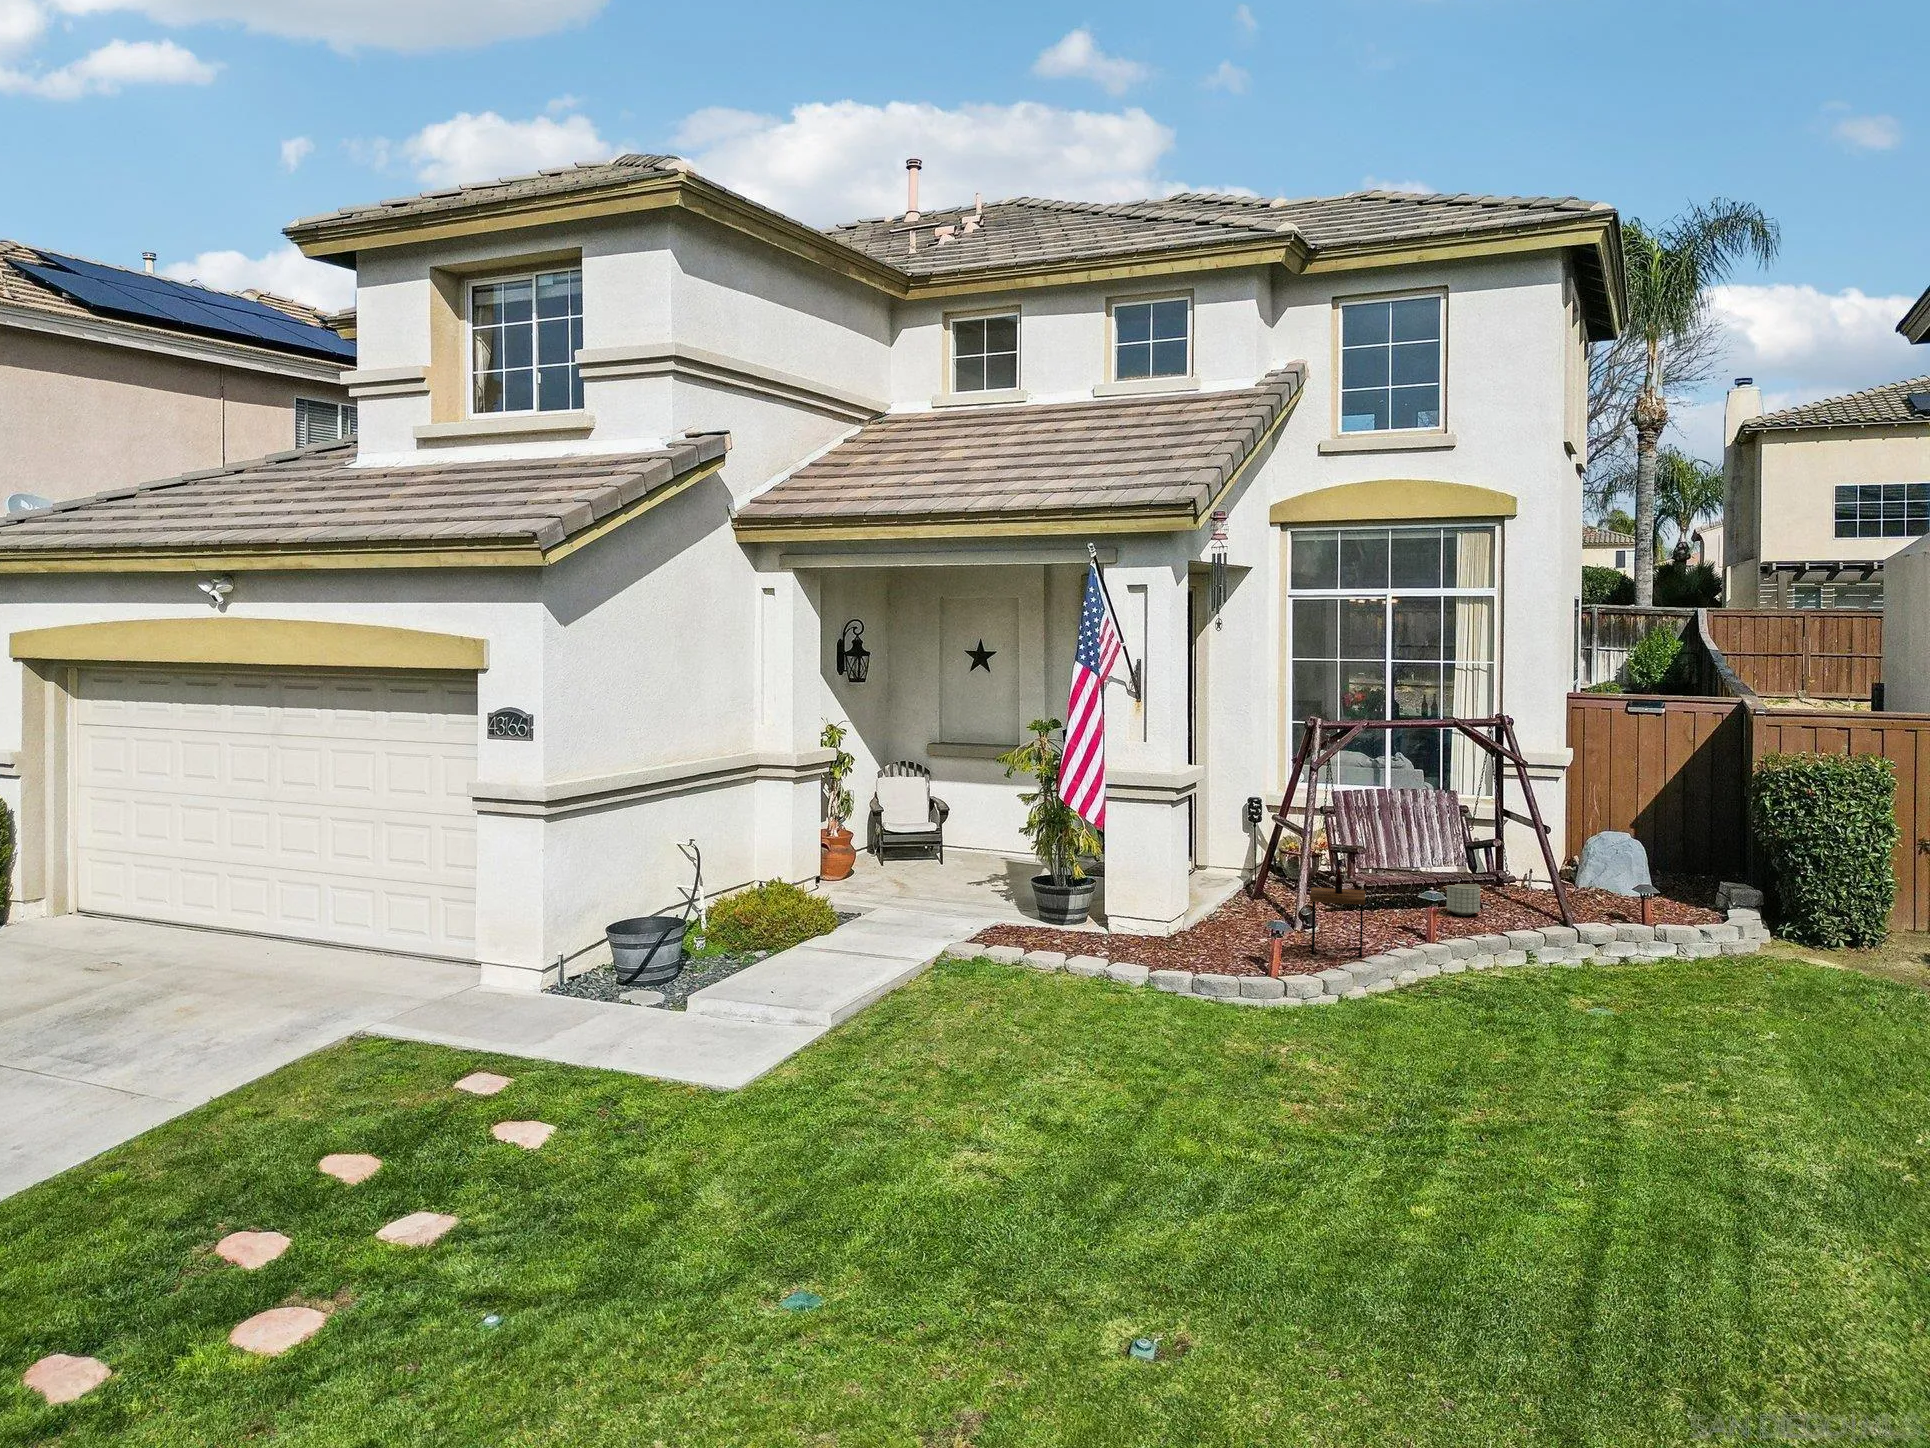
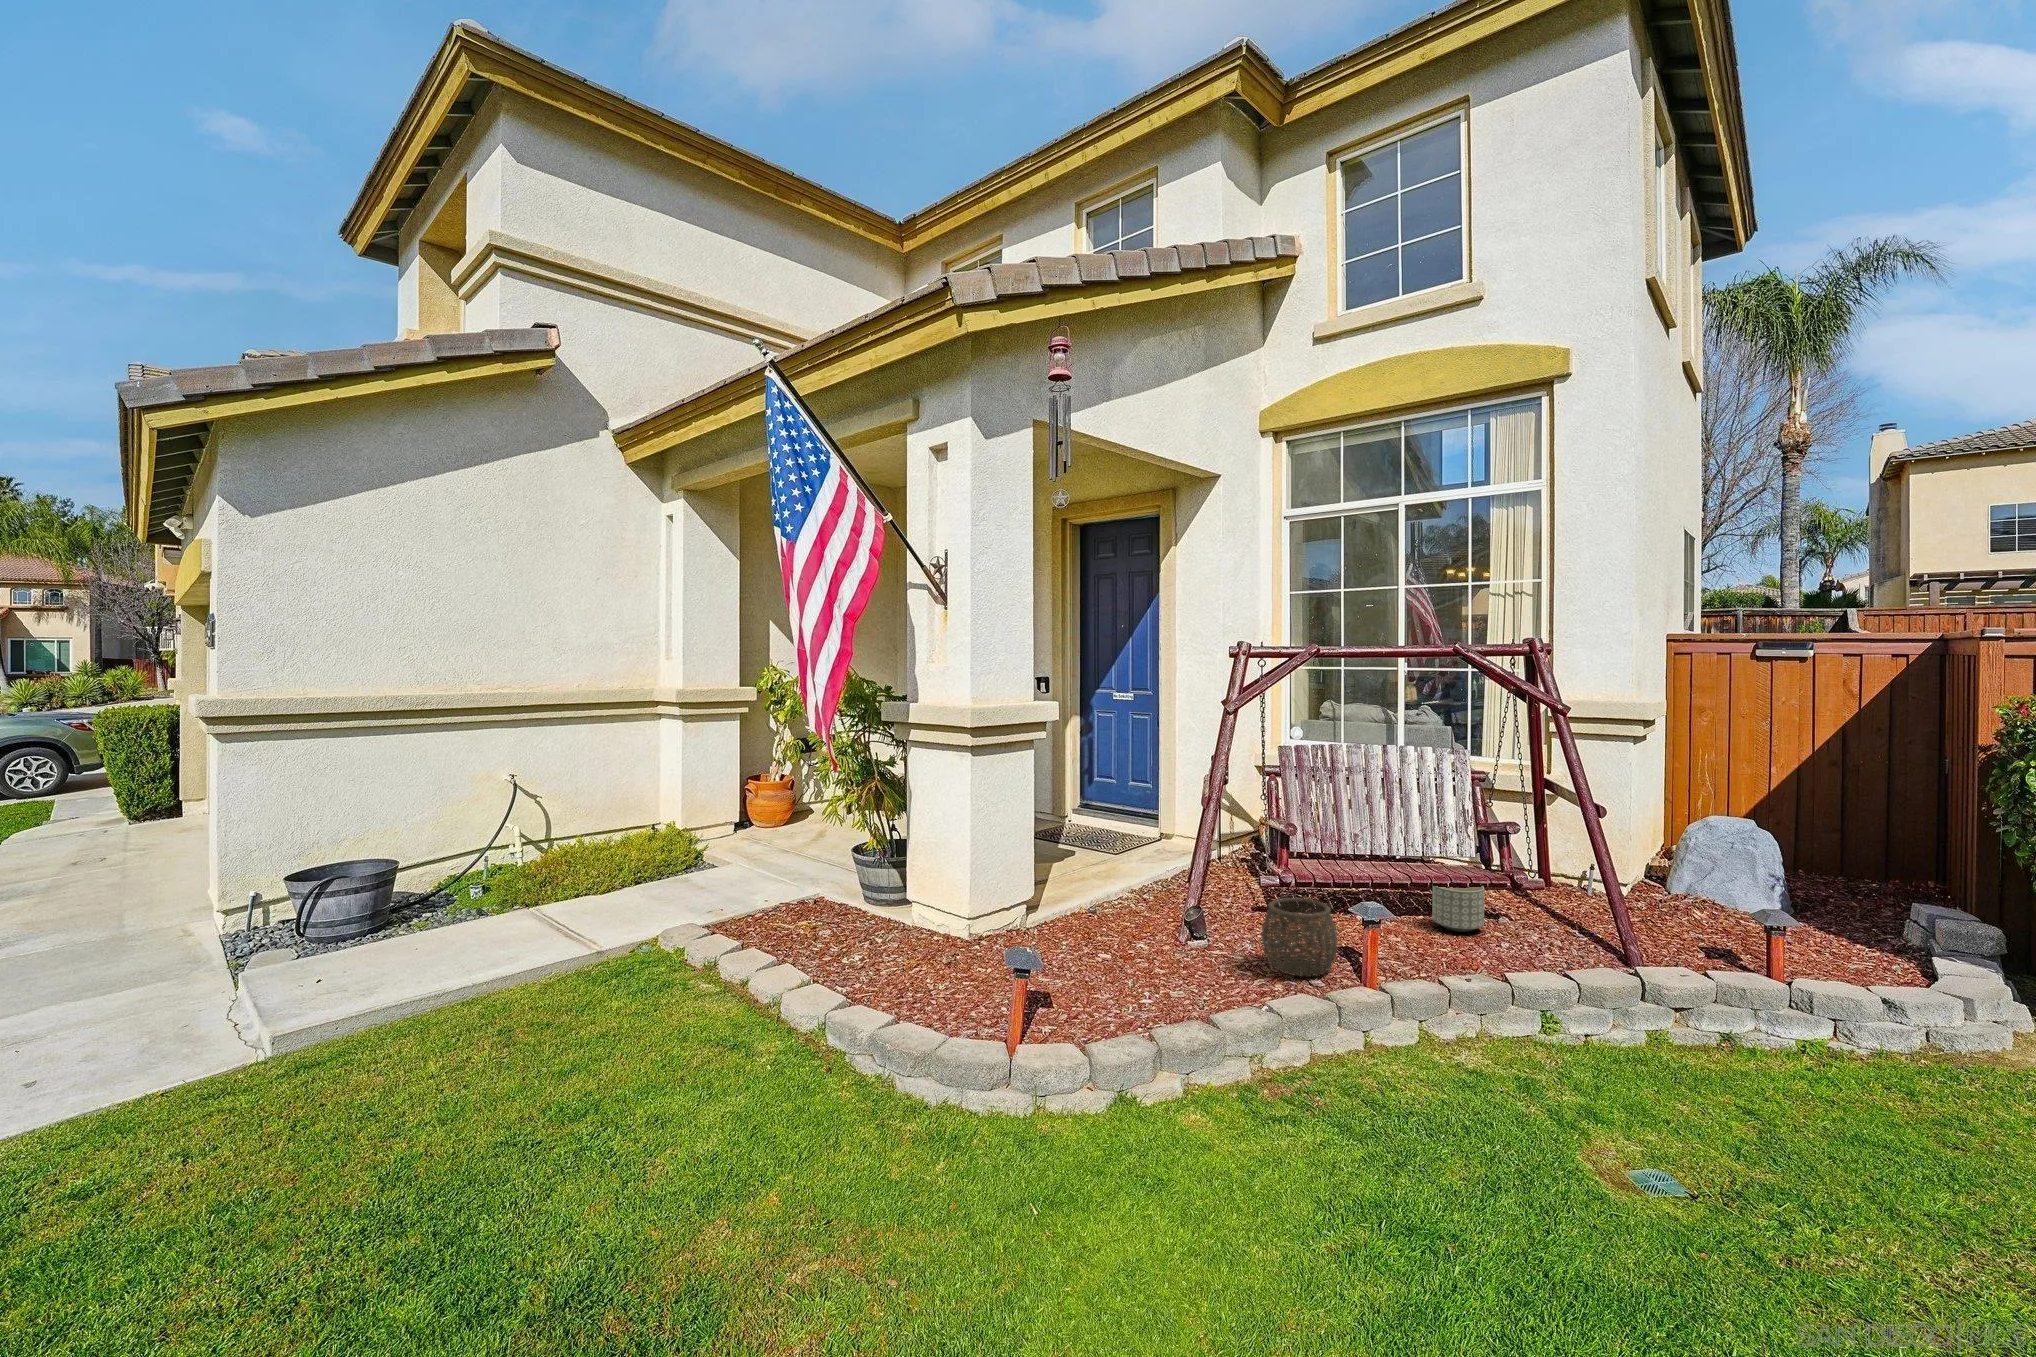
side table: present [1310,870,1365,958] -> none [1145,853,1249,1002]
woven basket: none [1363,896,1412,944] -> present [1262,898,1338,977]

